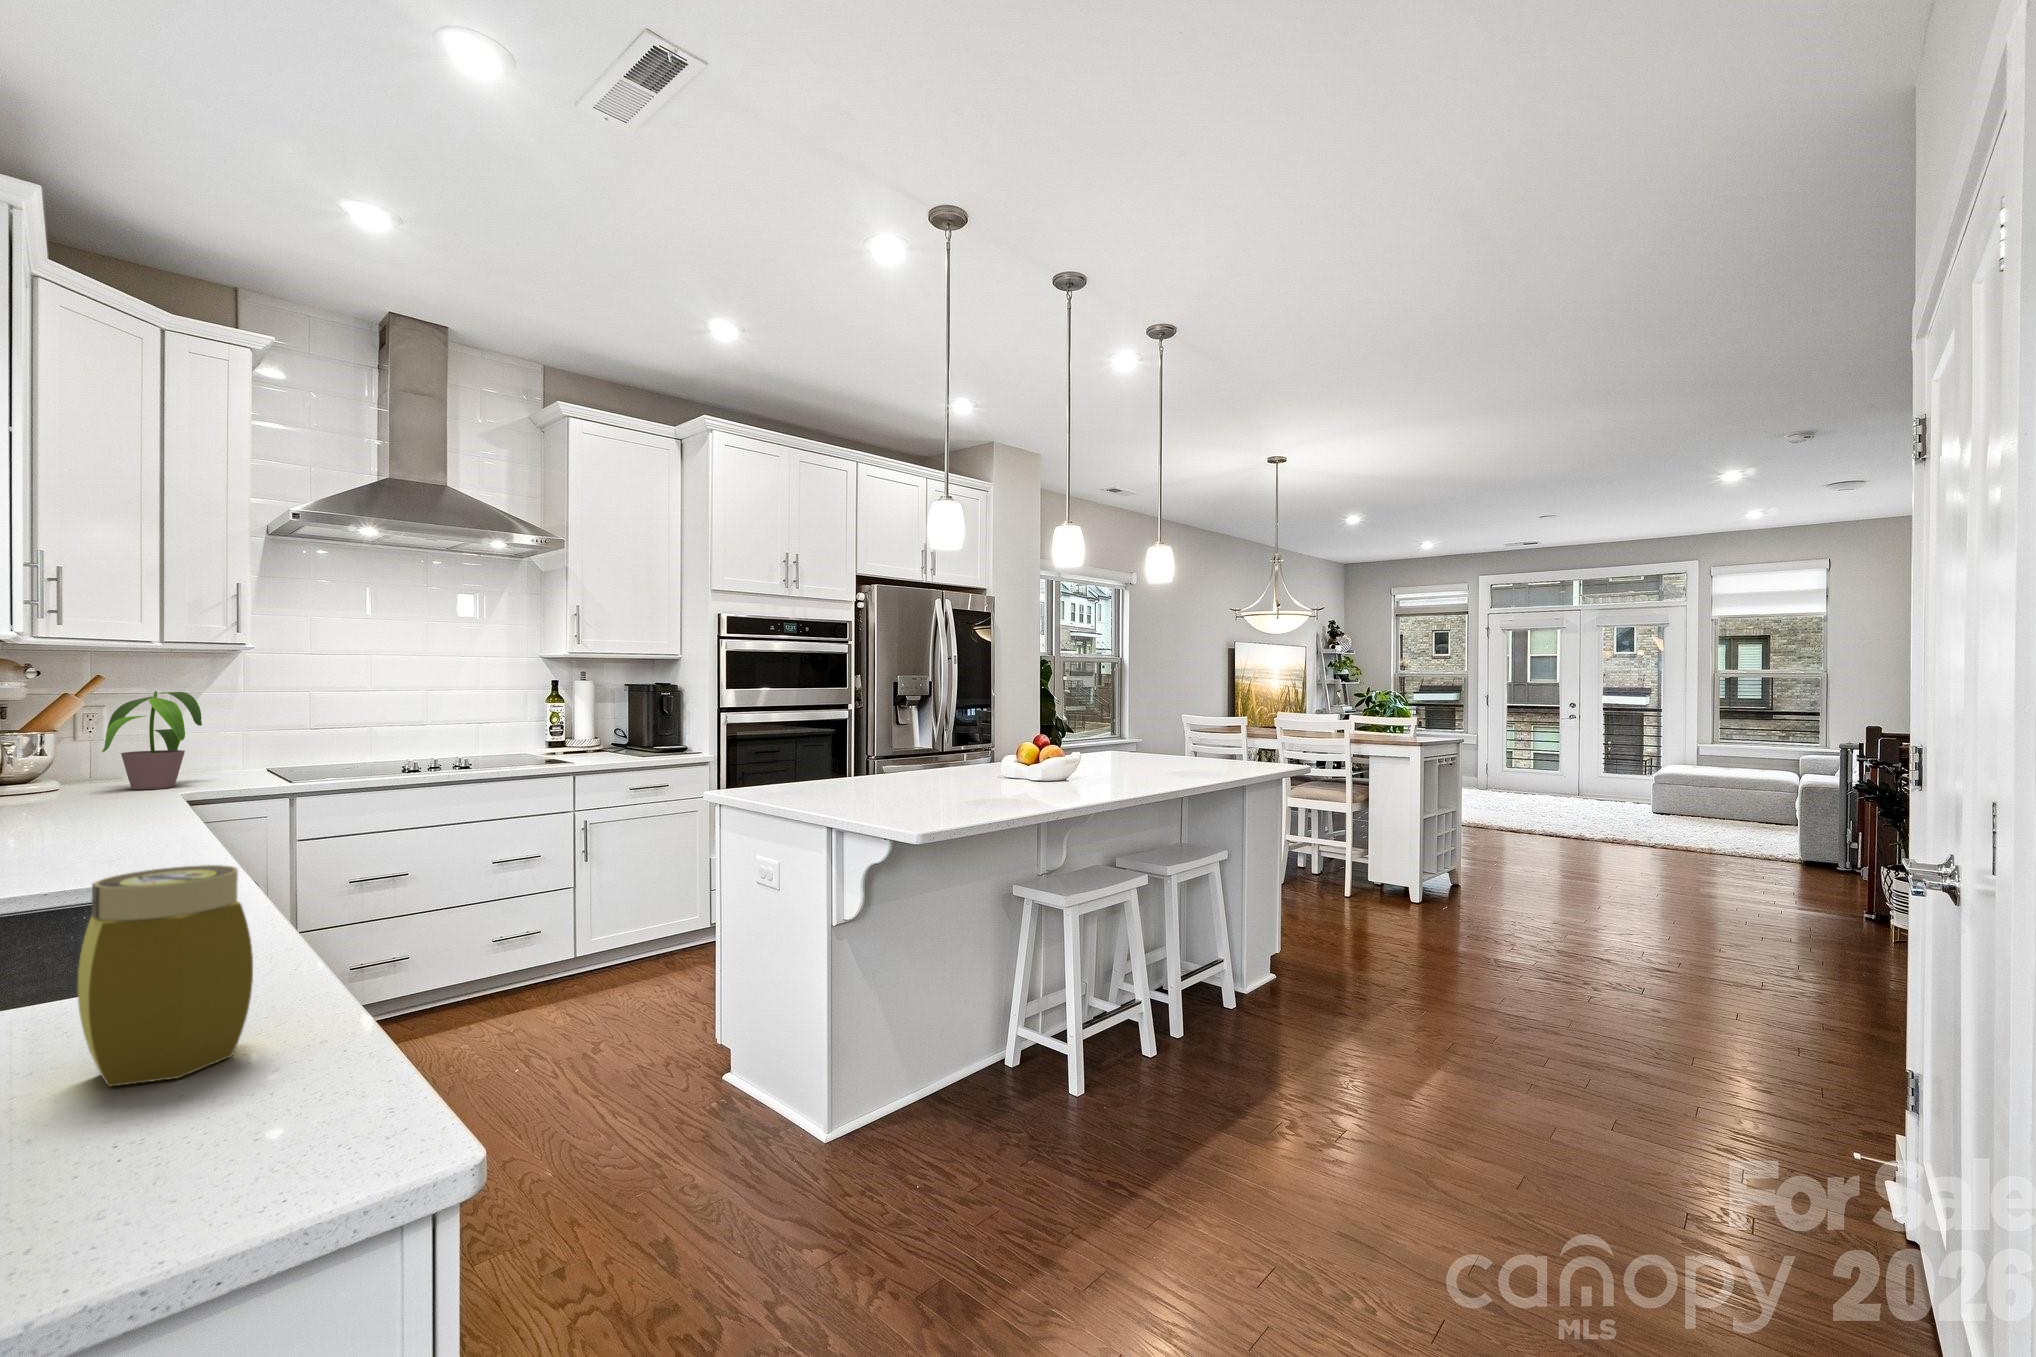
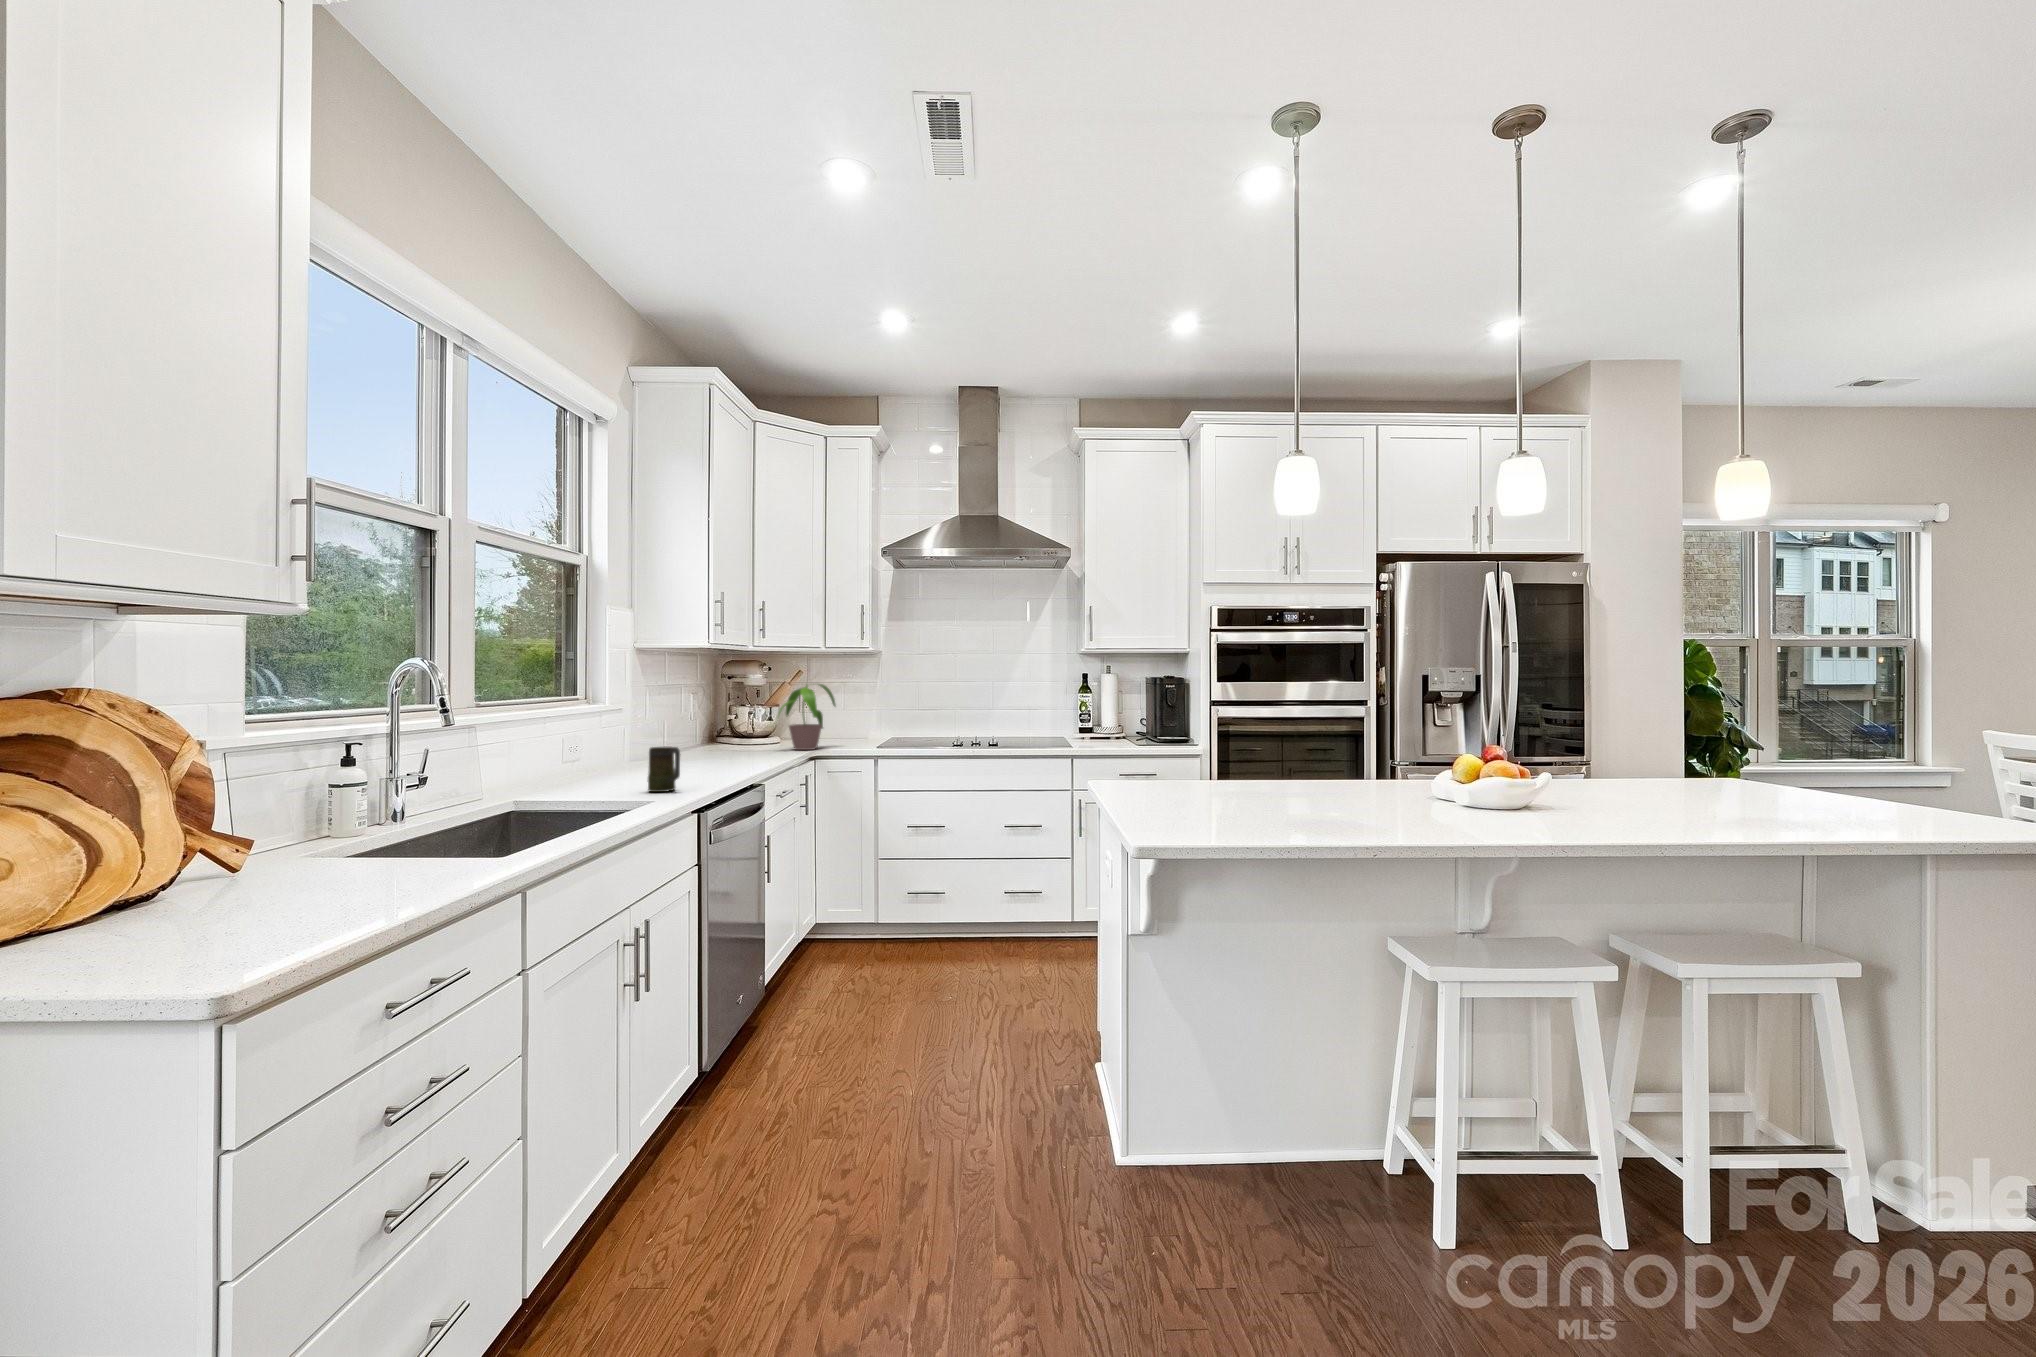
mug: none [69,784,147,858] -> present [648,747,680,792]
jar: present [78,865,253,1087] -> none [262,801,369,930]

